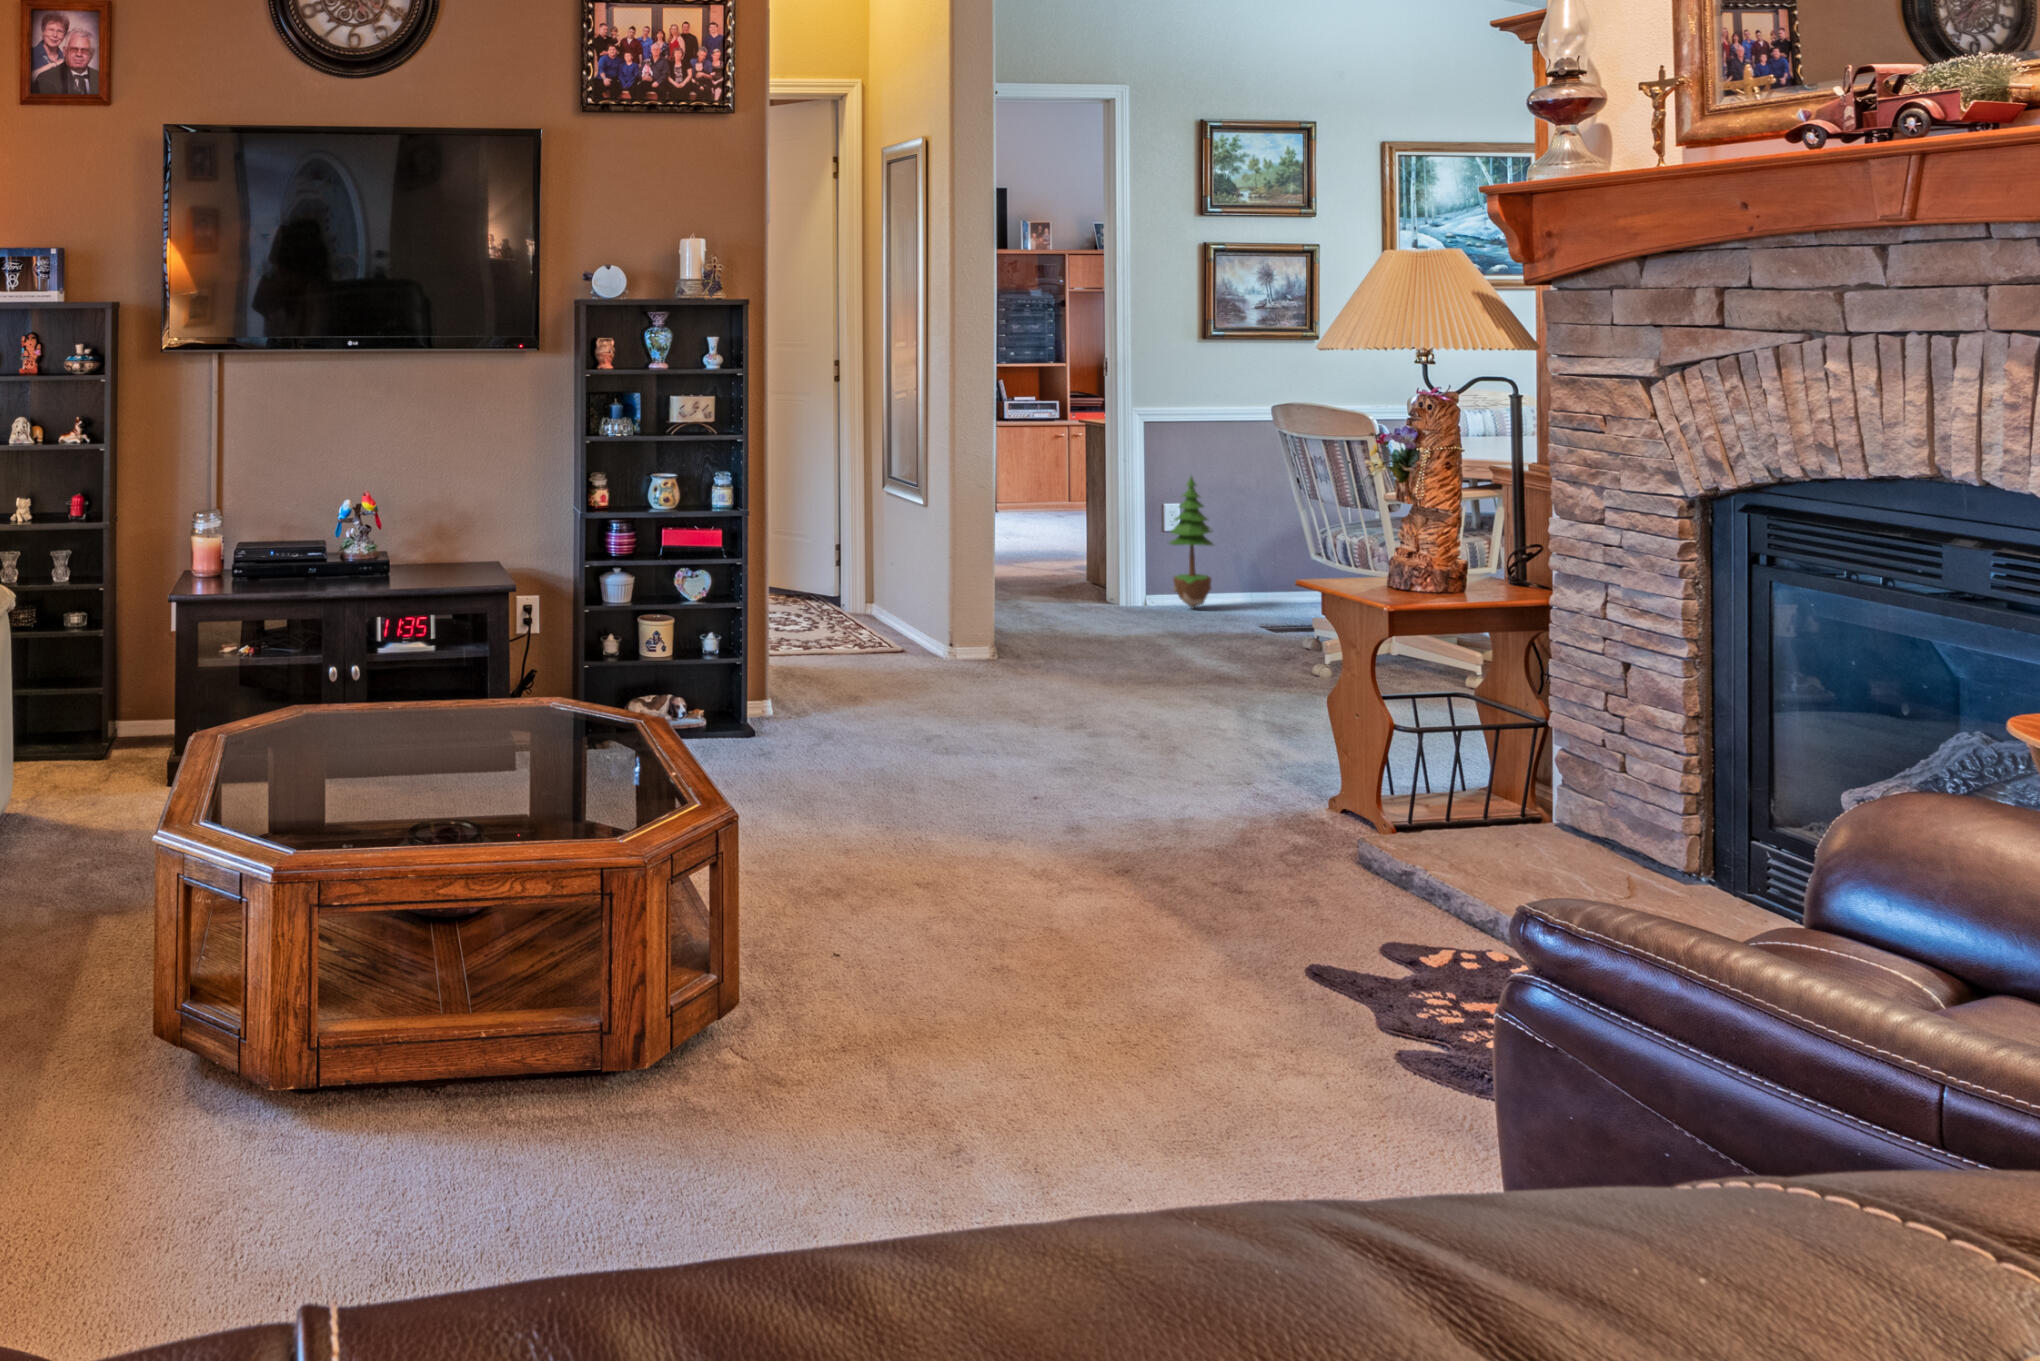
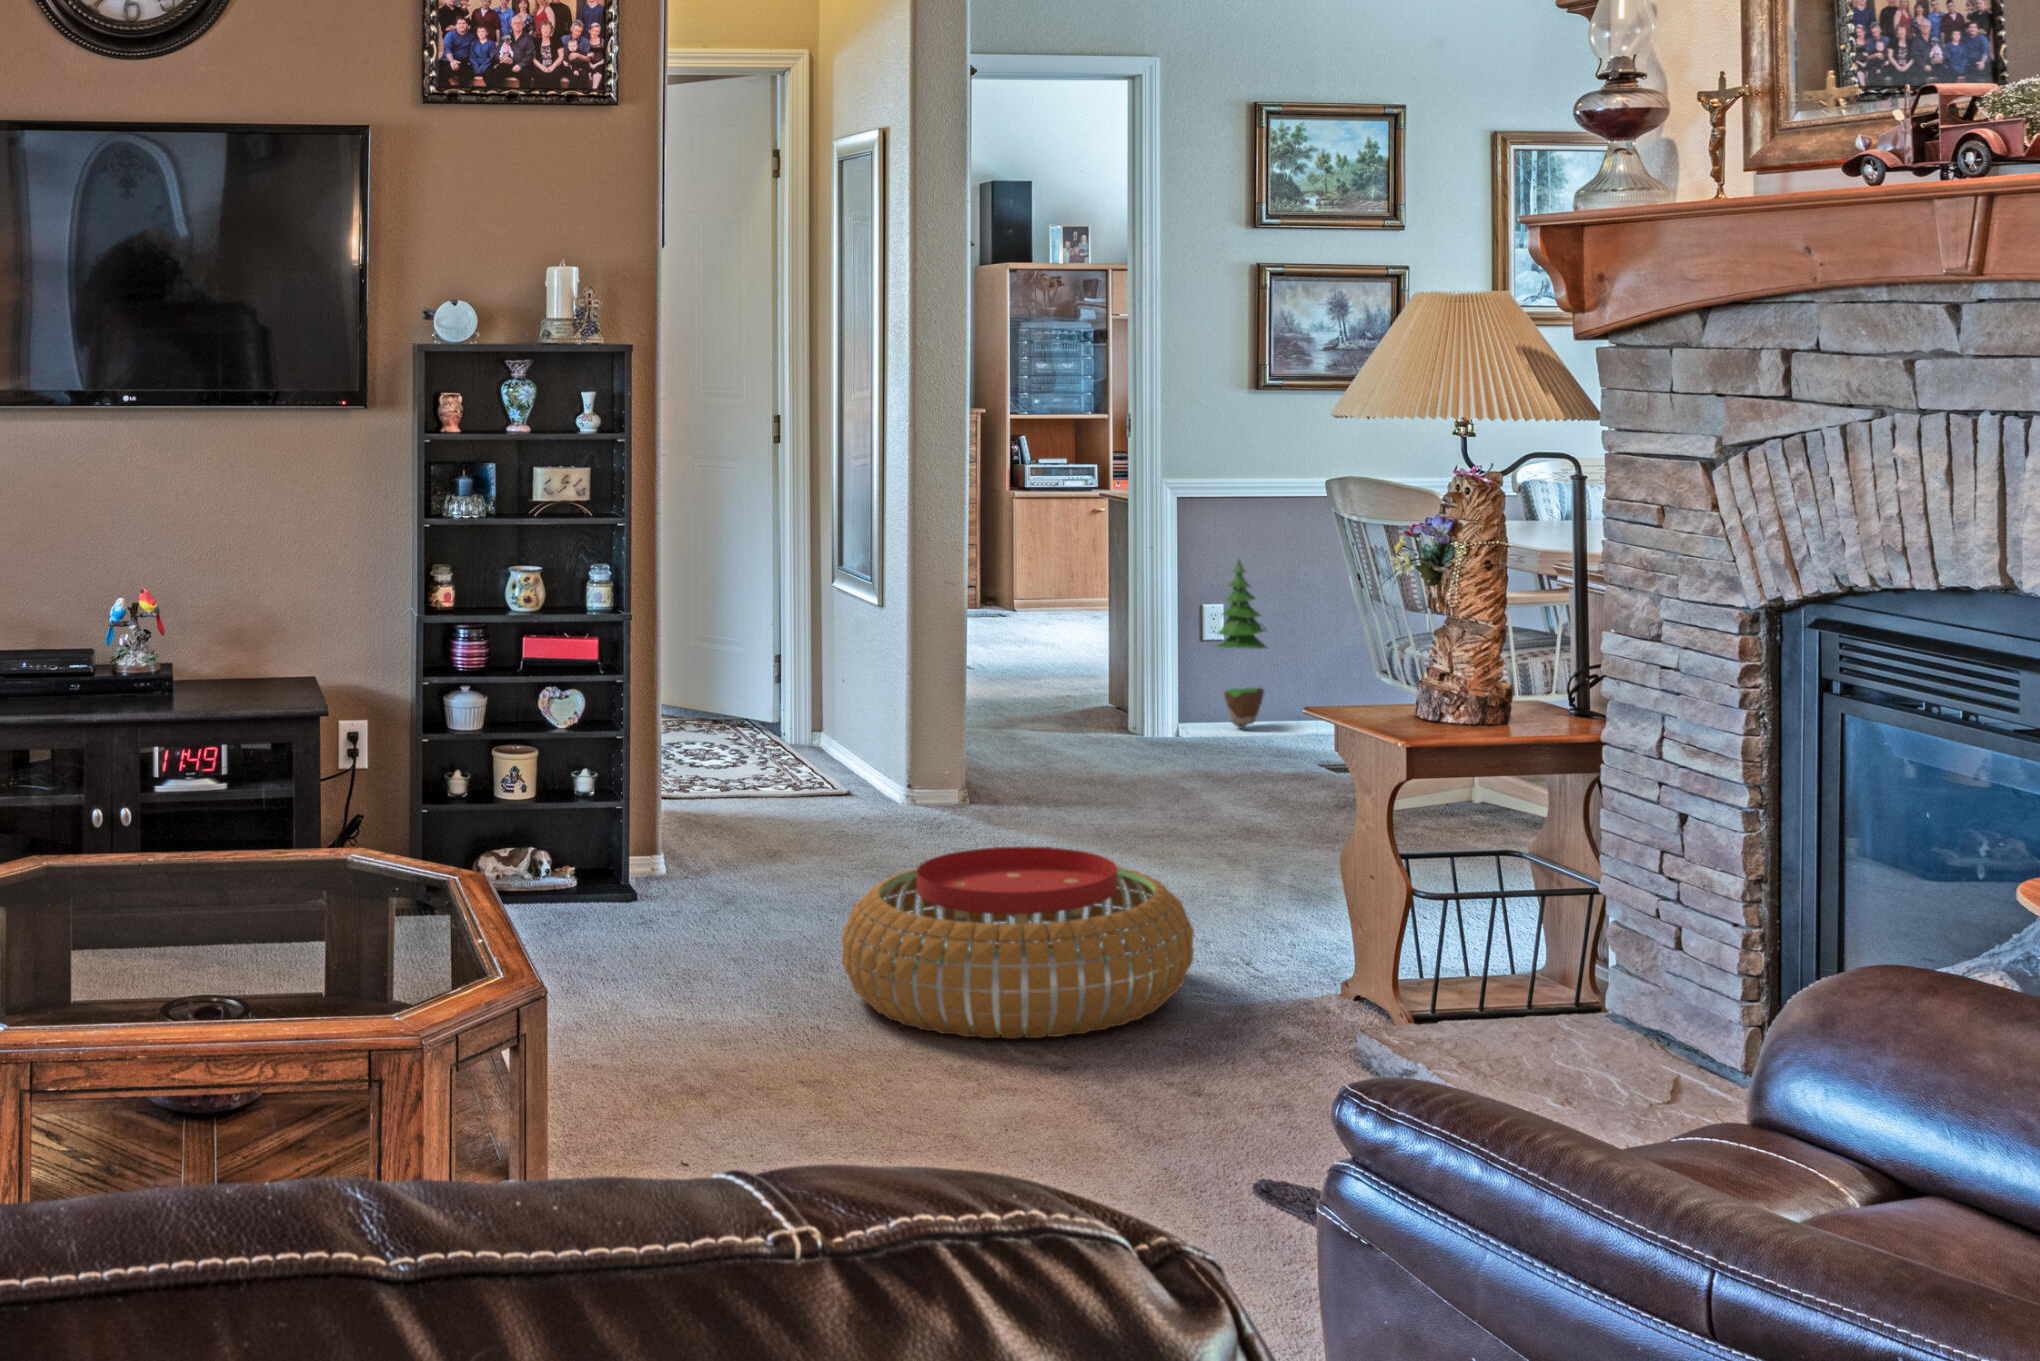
pouf: none [934,695,1217,847] -> present [842,847,1194,1039]

